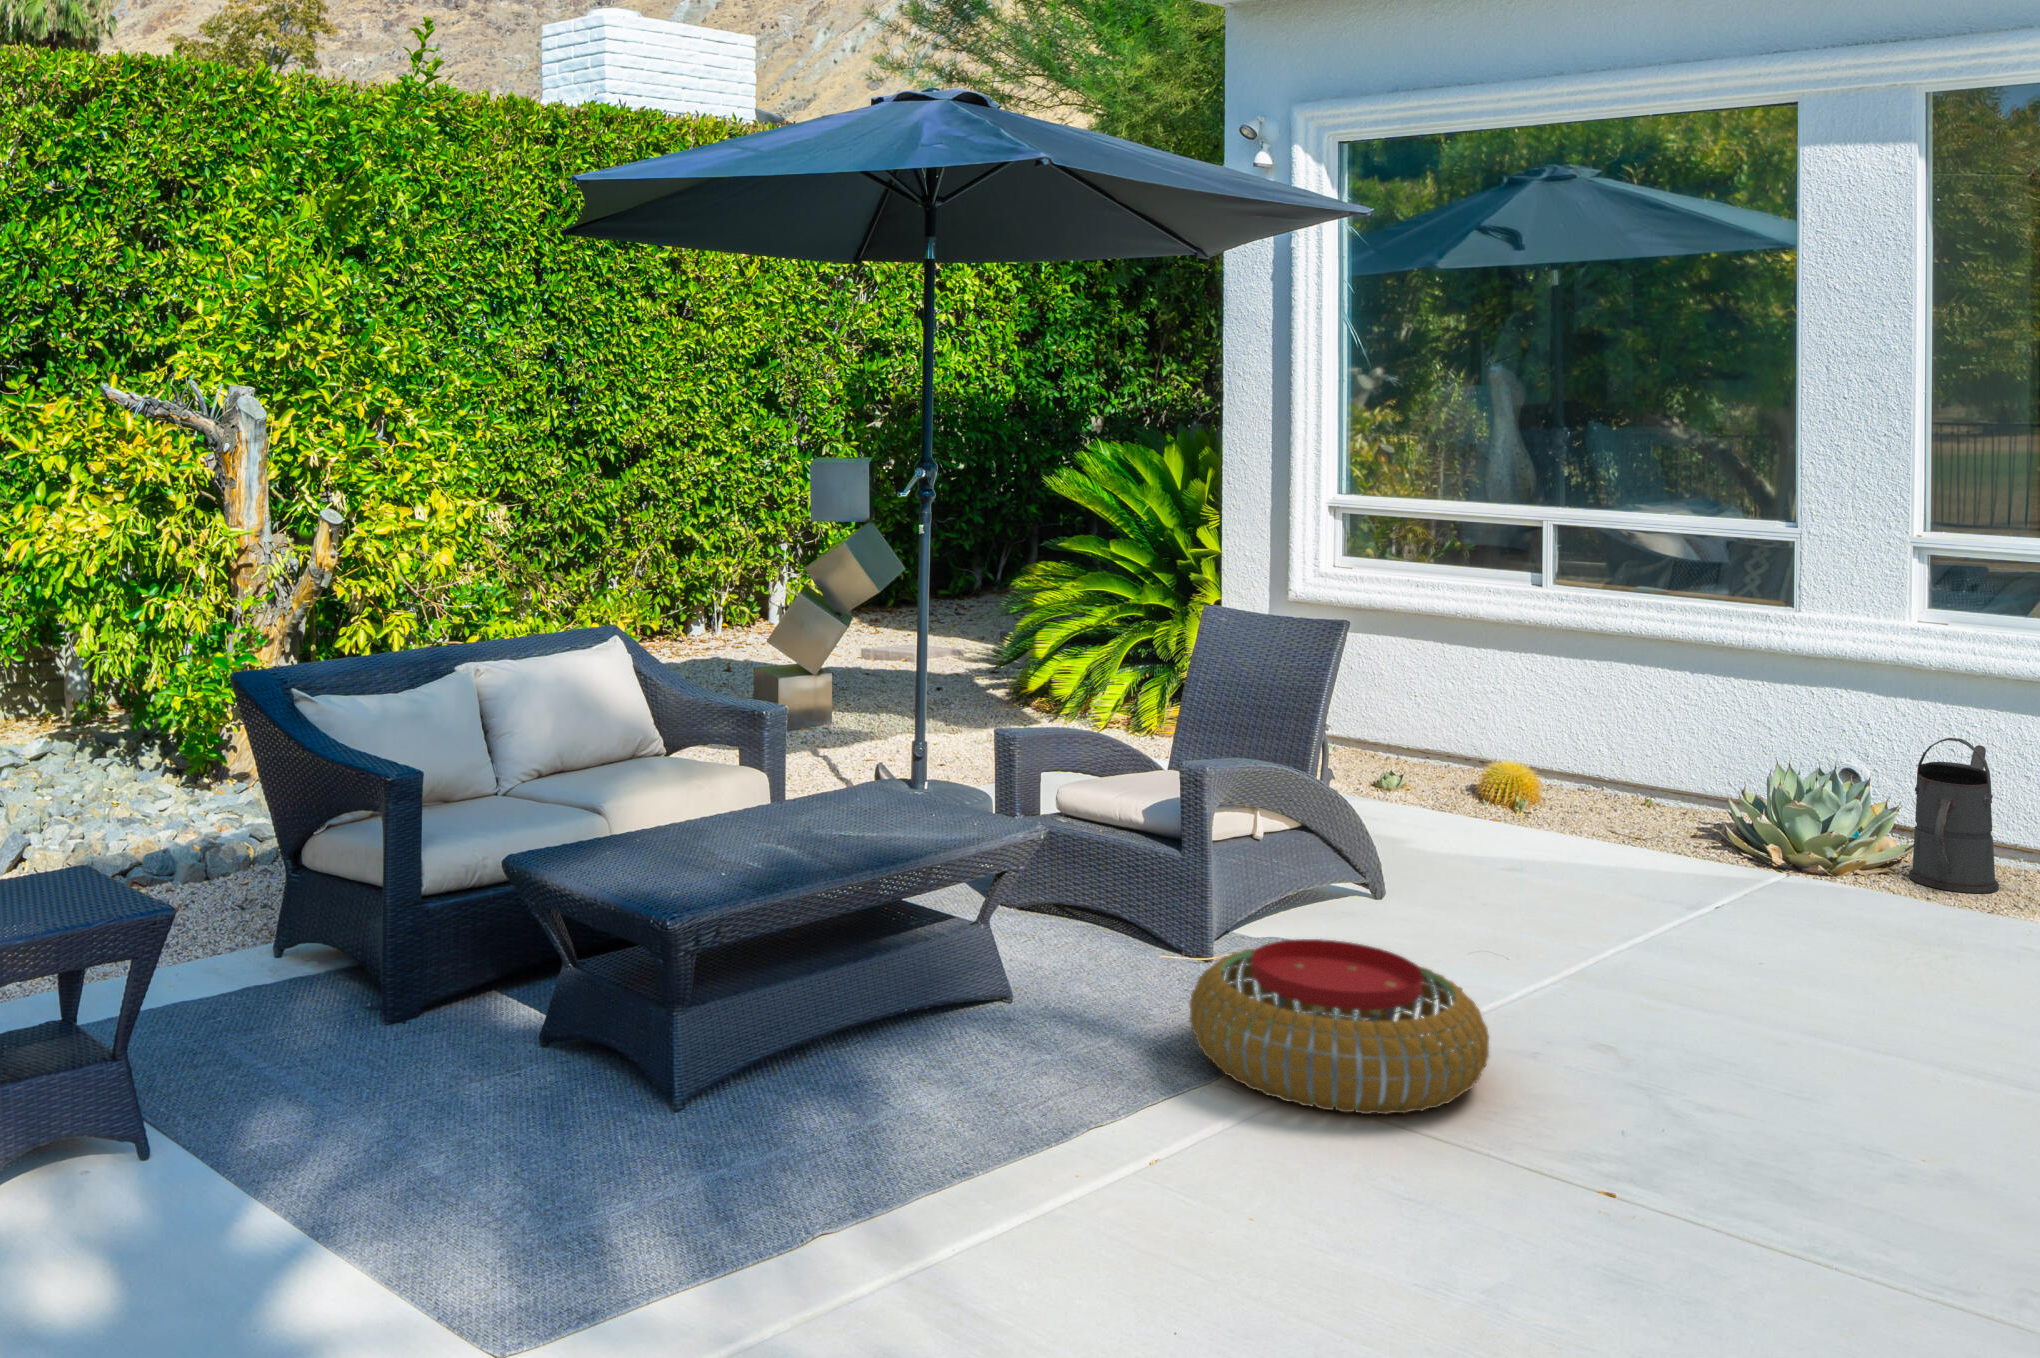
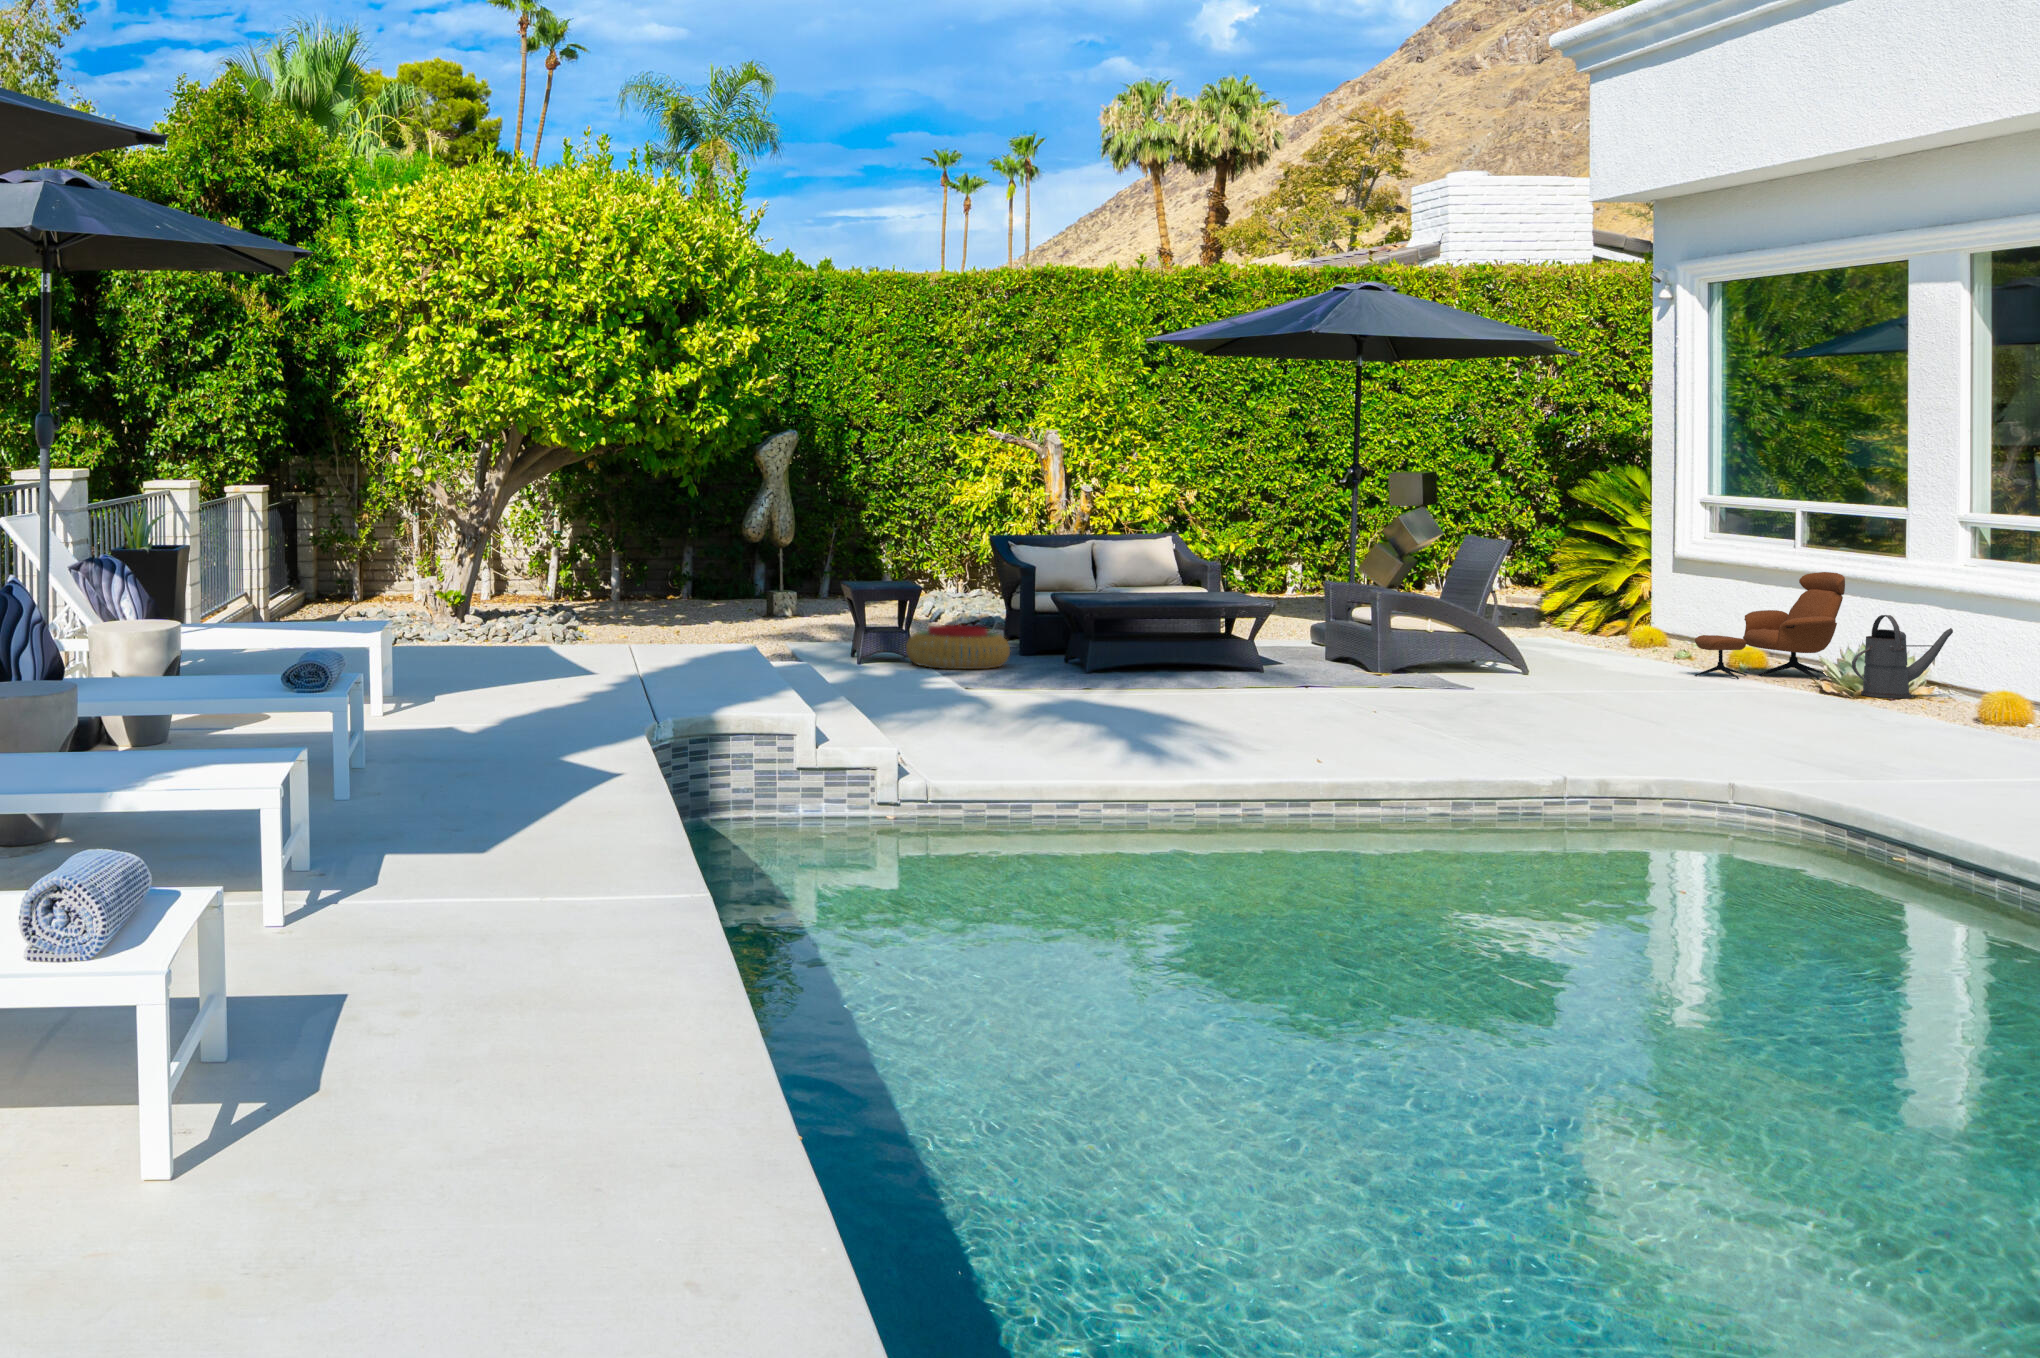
lounge chair: none [1533,633,1710,849] -> present [1695,572,1845,680]
pouf: present [1190,939,1489,1114] -> present [906,625,1010,669]

